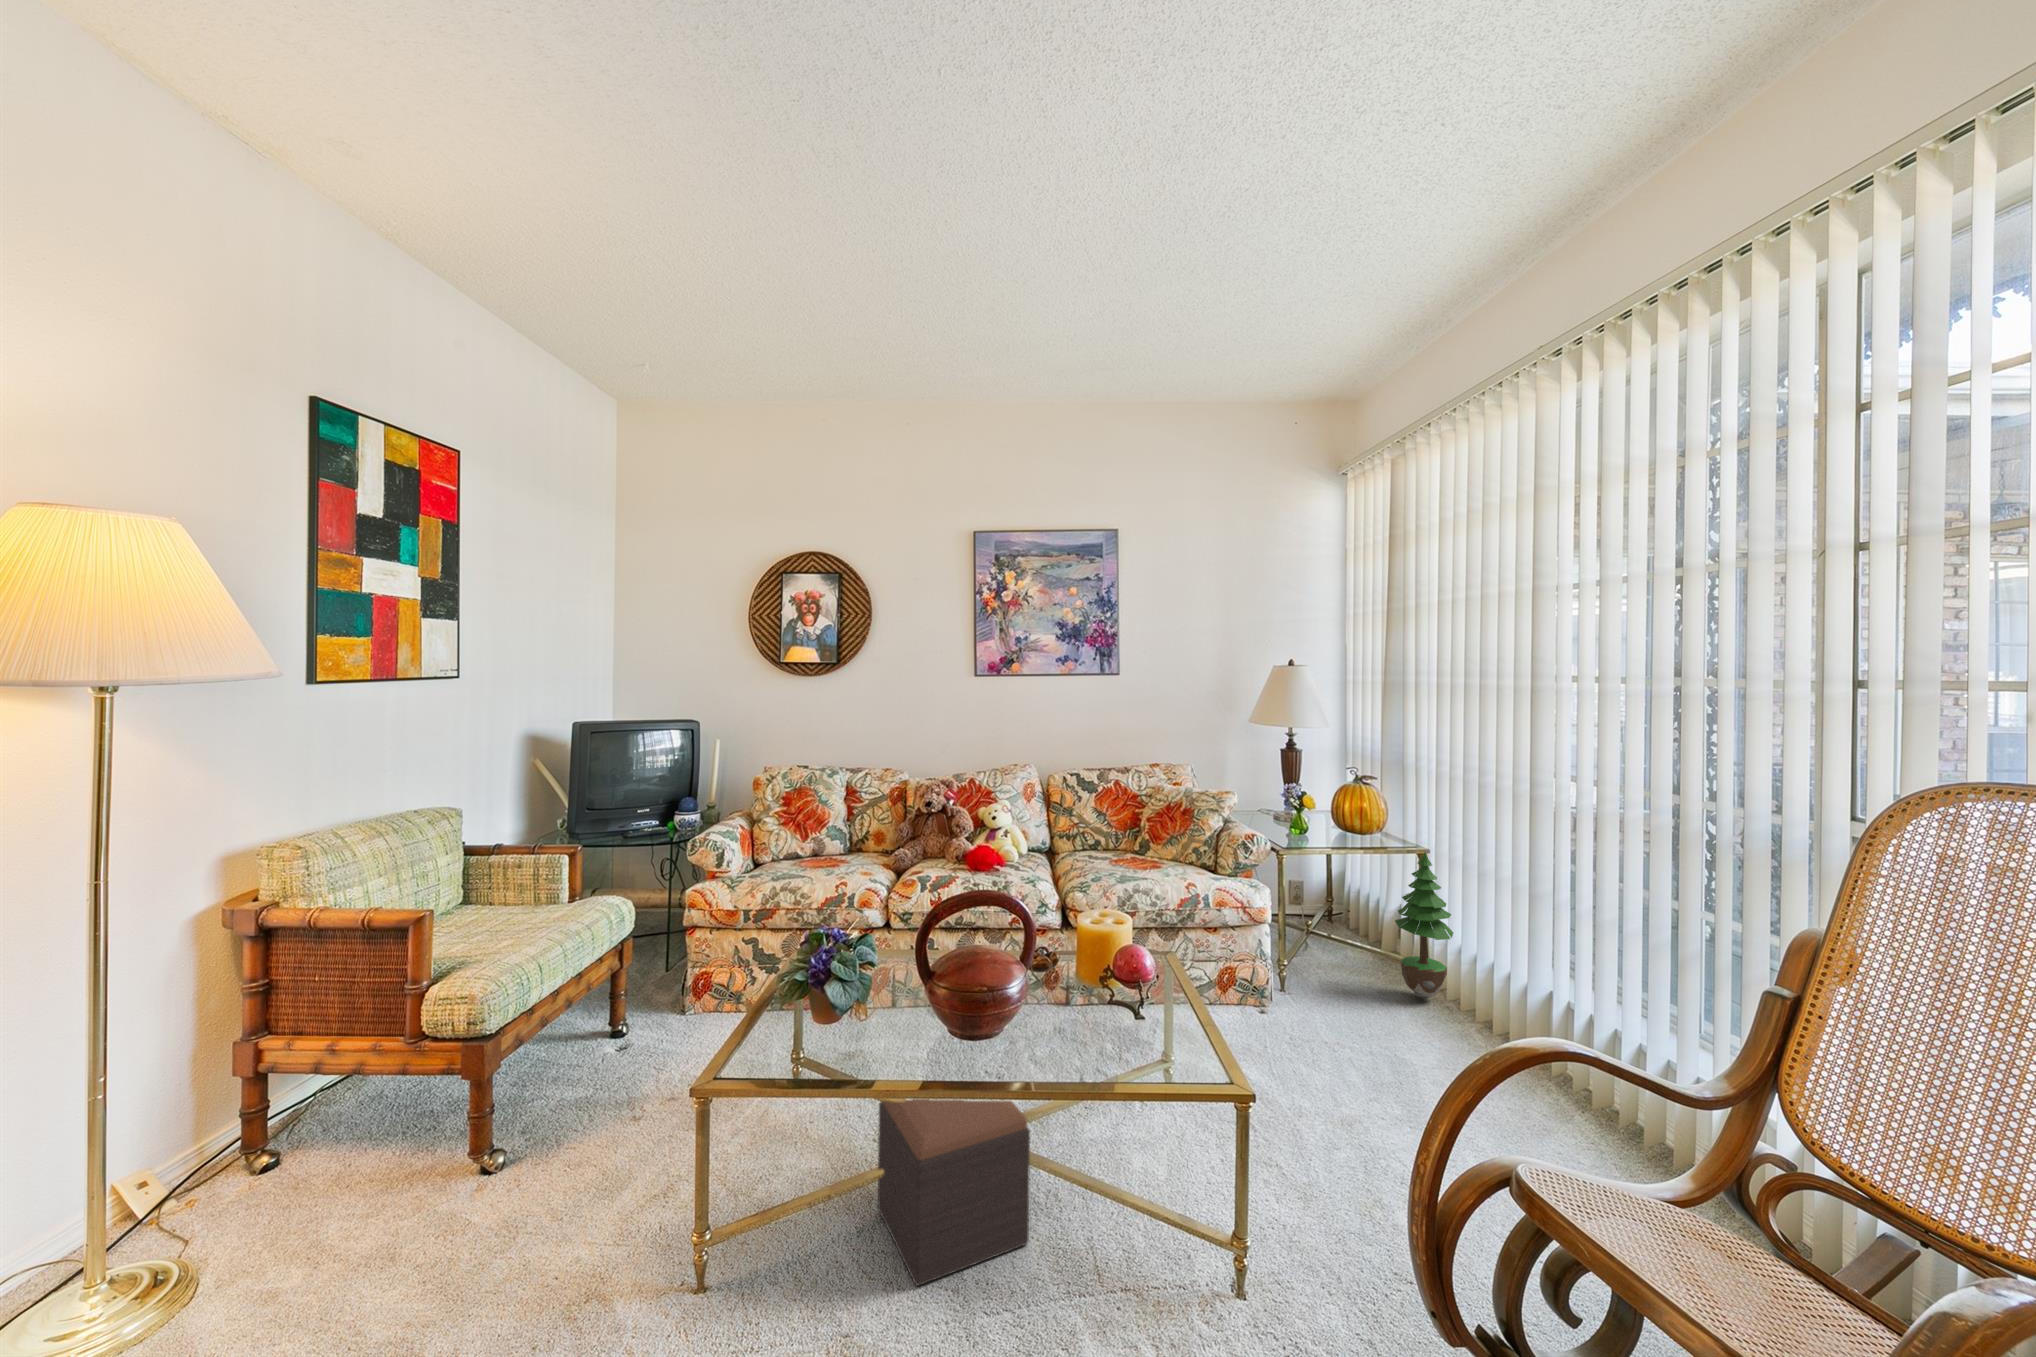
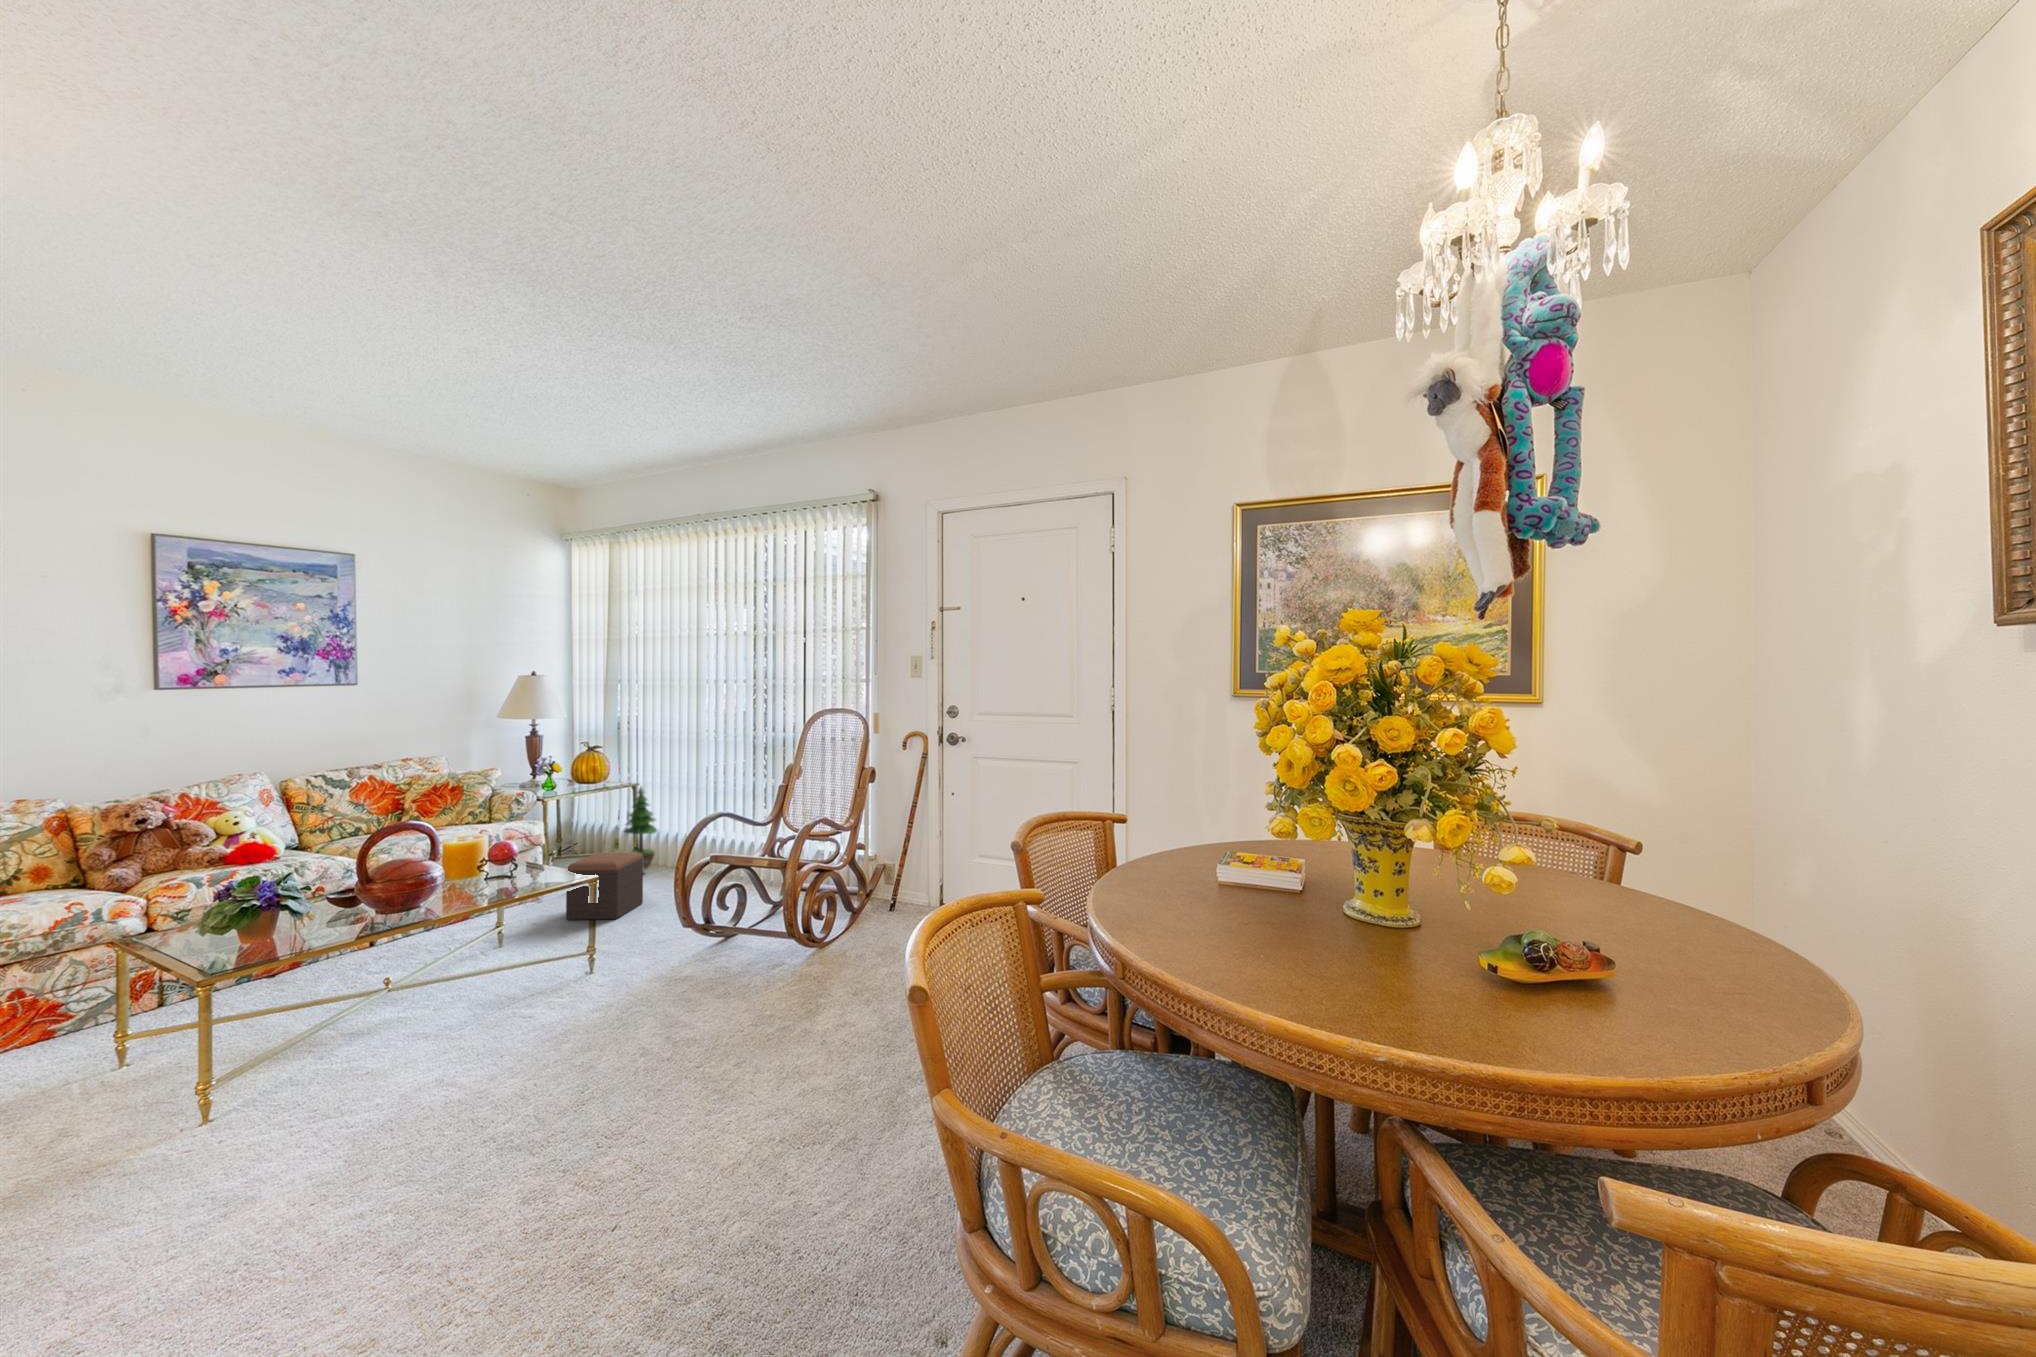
footstool: present [878,1099,1030,1285] -> present [566,853,643,920]

